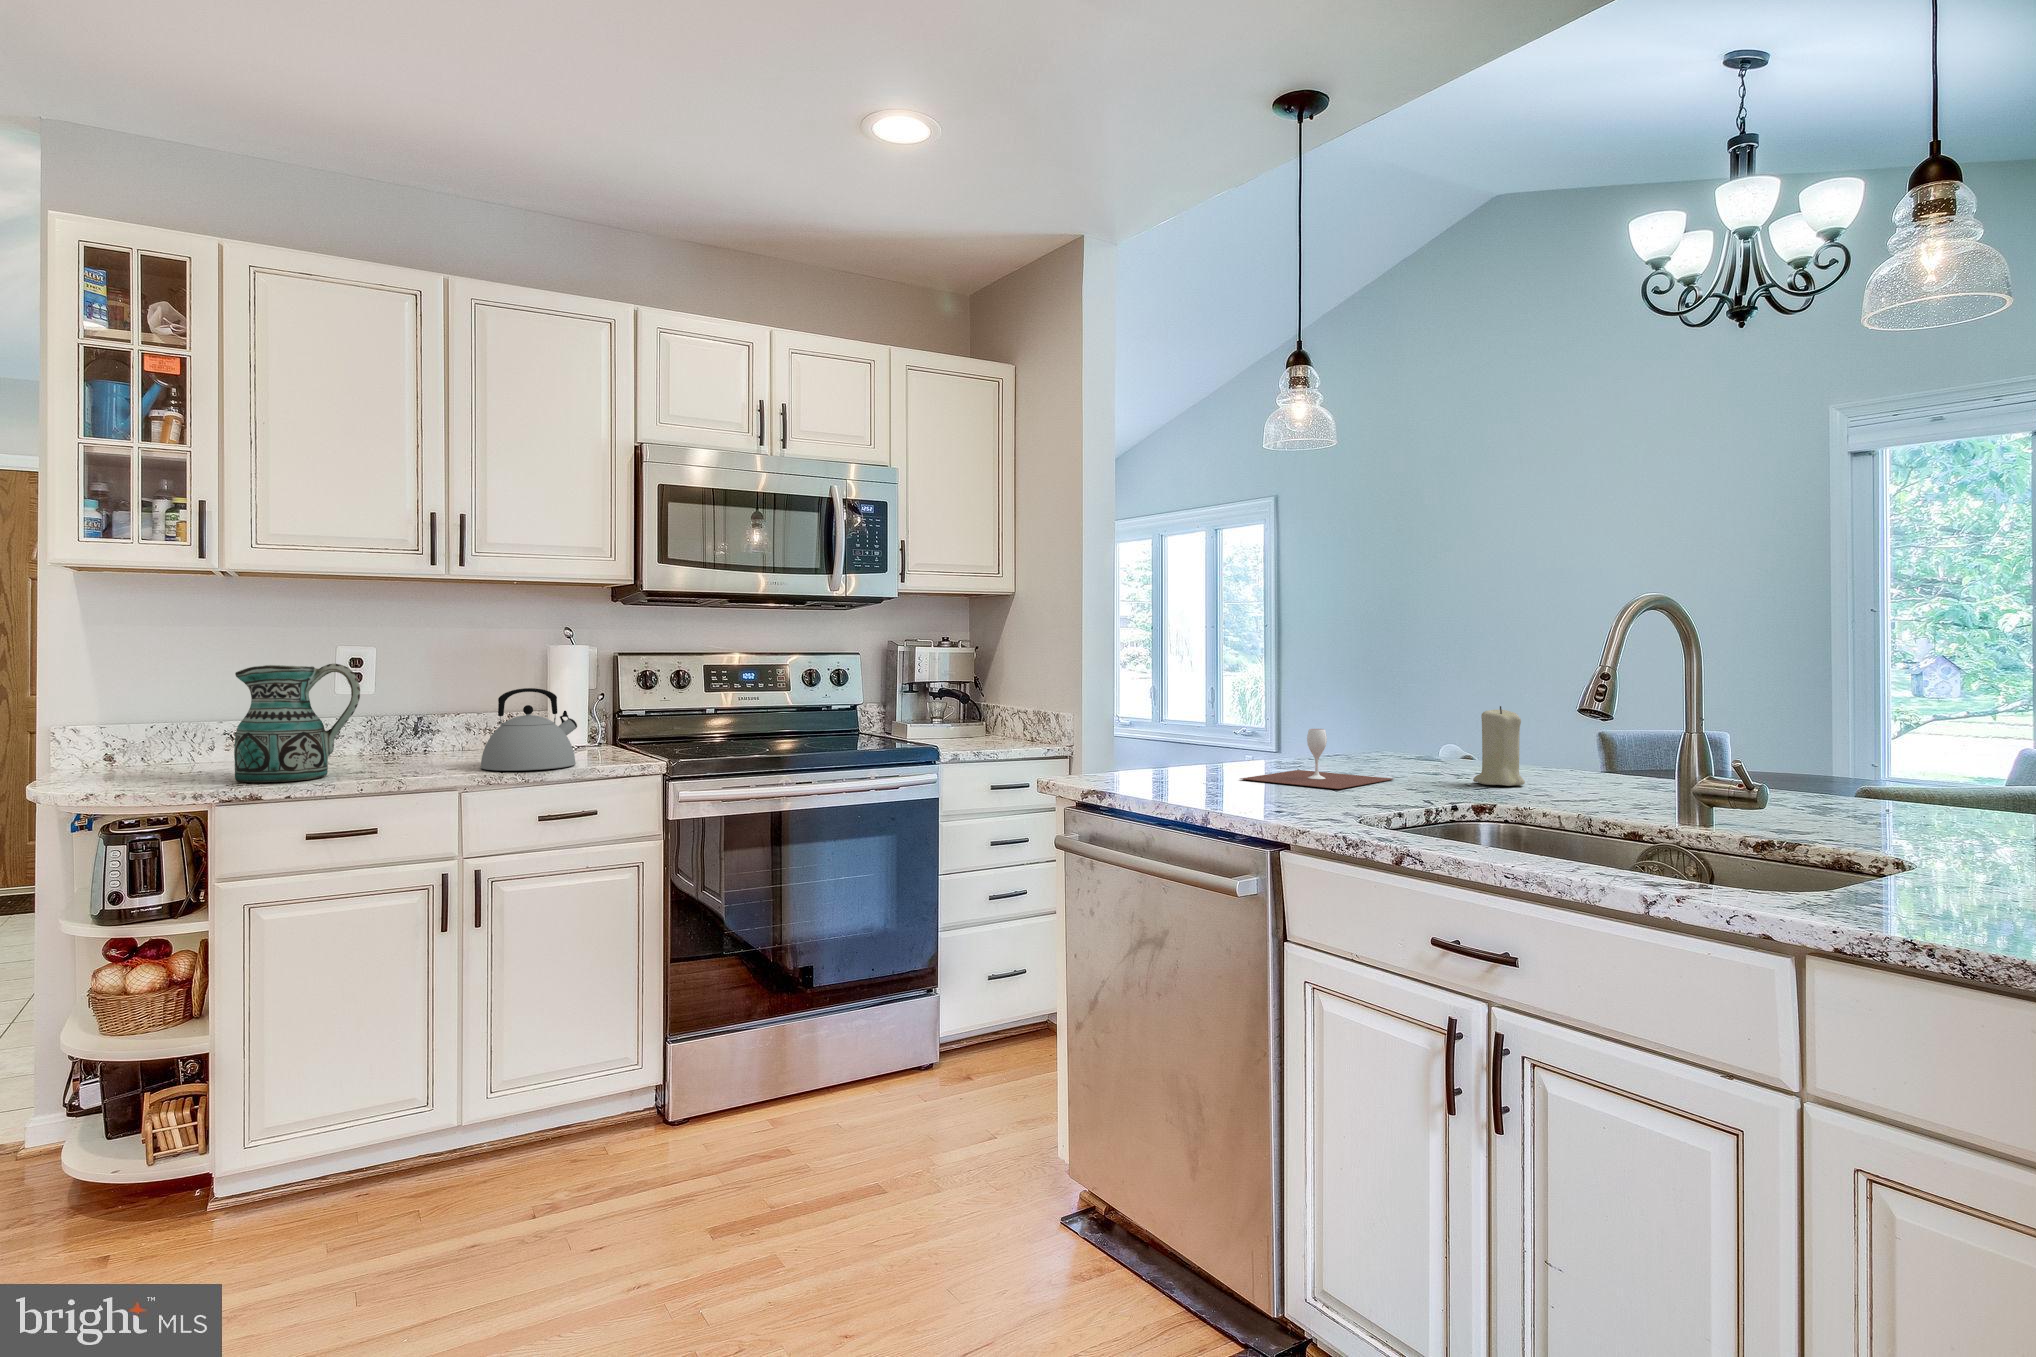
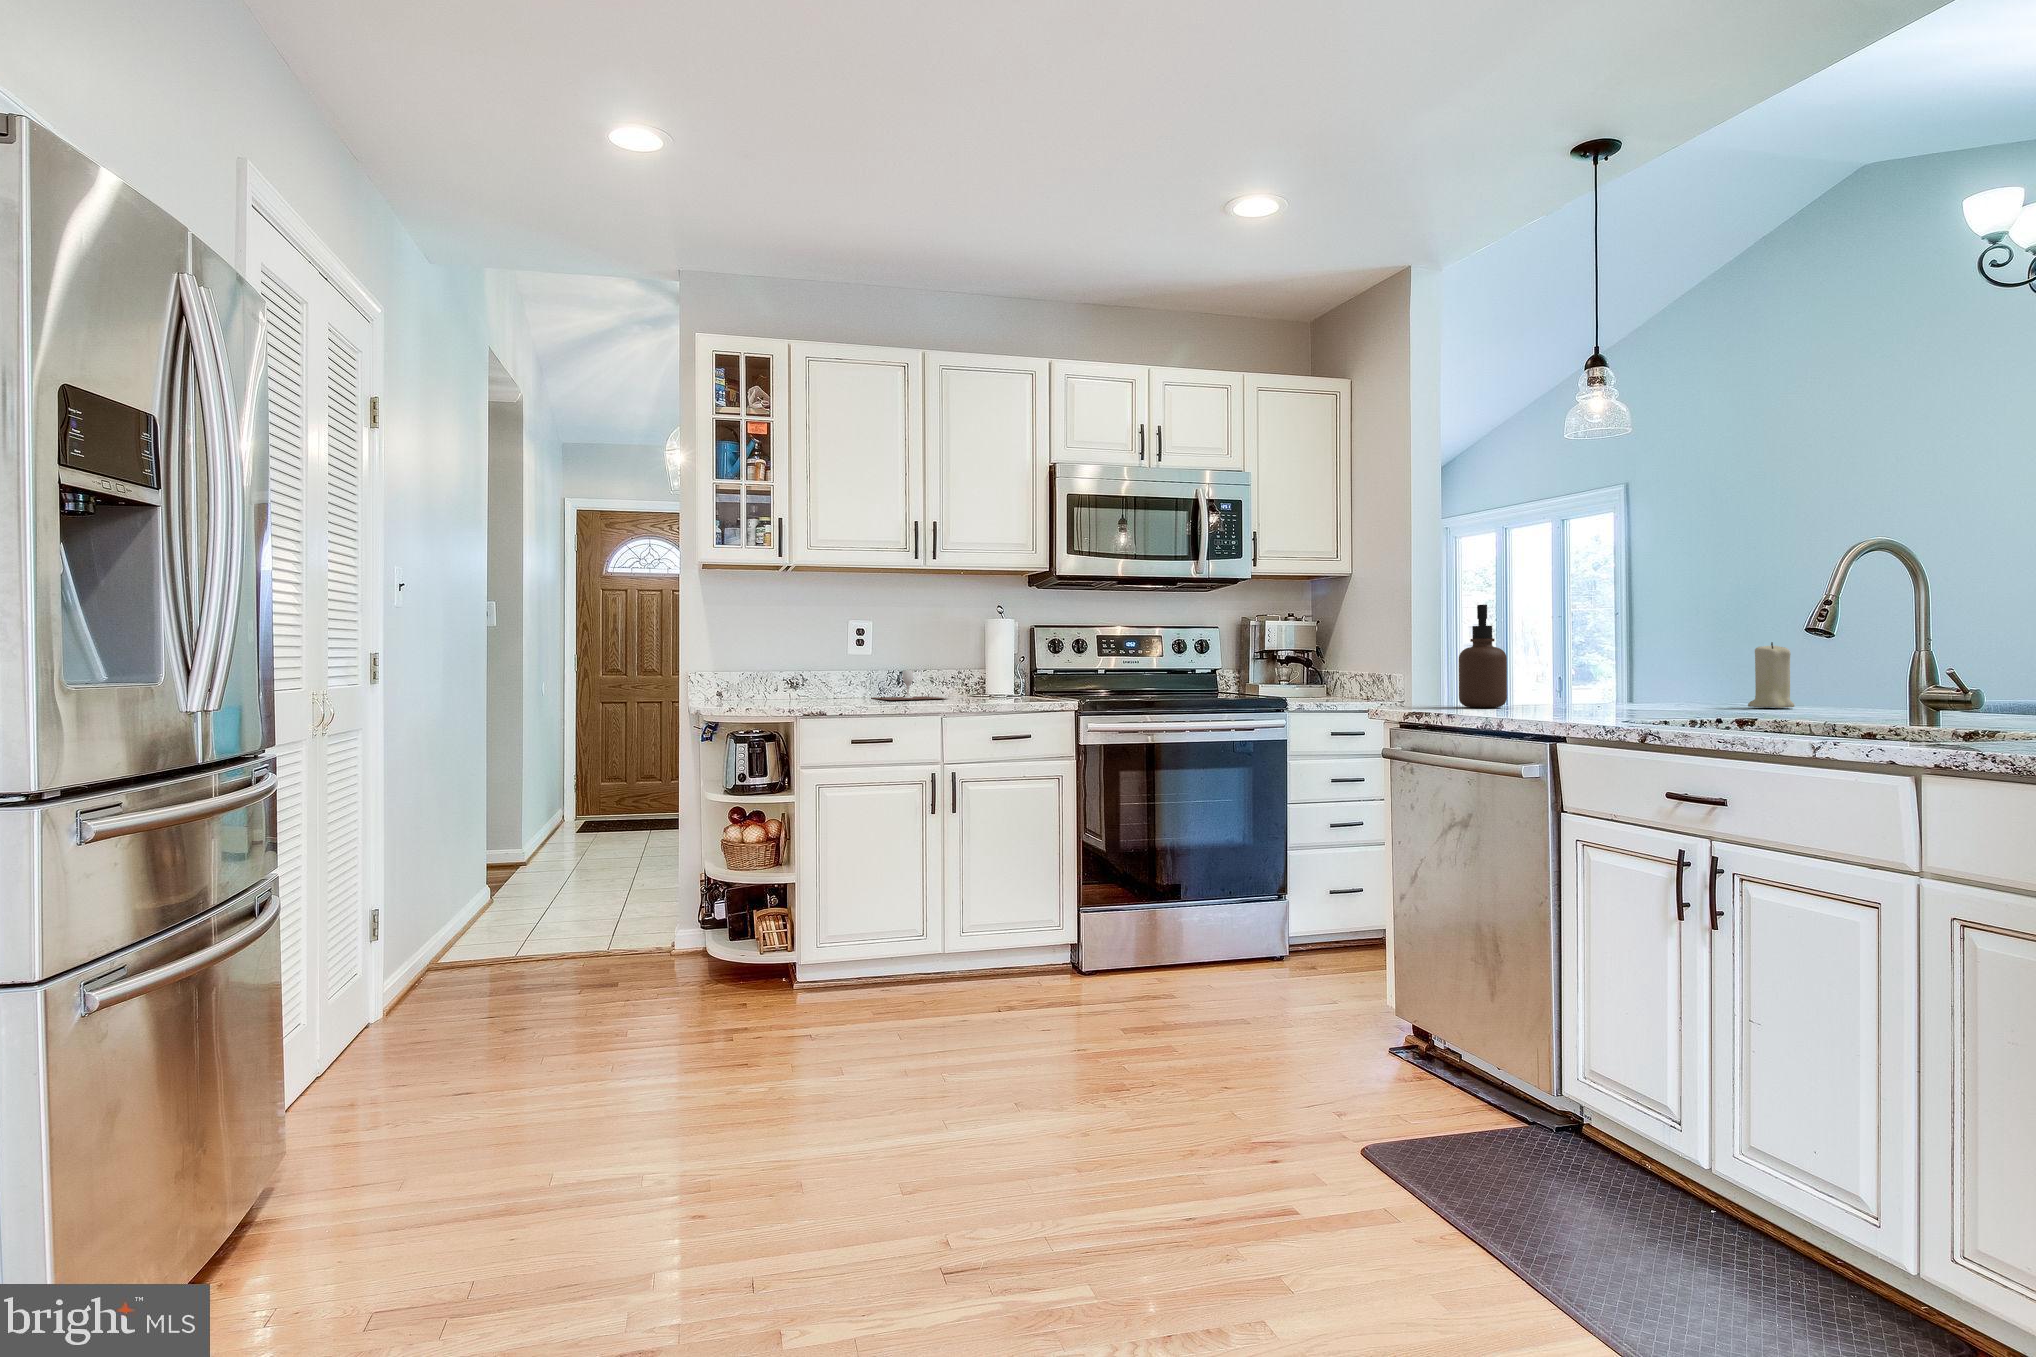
soap dispenser: none [1153,655,1210,788] -> present [1459,605,1507,708]
ceramic pitcher: present [234,664,360,782] -> none [805,628,878,706]
kettle: present [480,688,577,771] -> none [951,647,1014,704]
wine glass: present [1240,729,1393,789] -> present [873,670,945,700]

